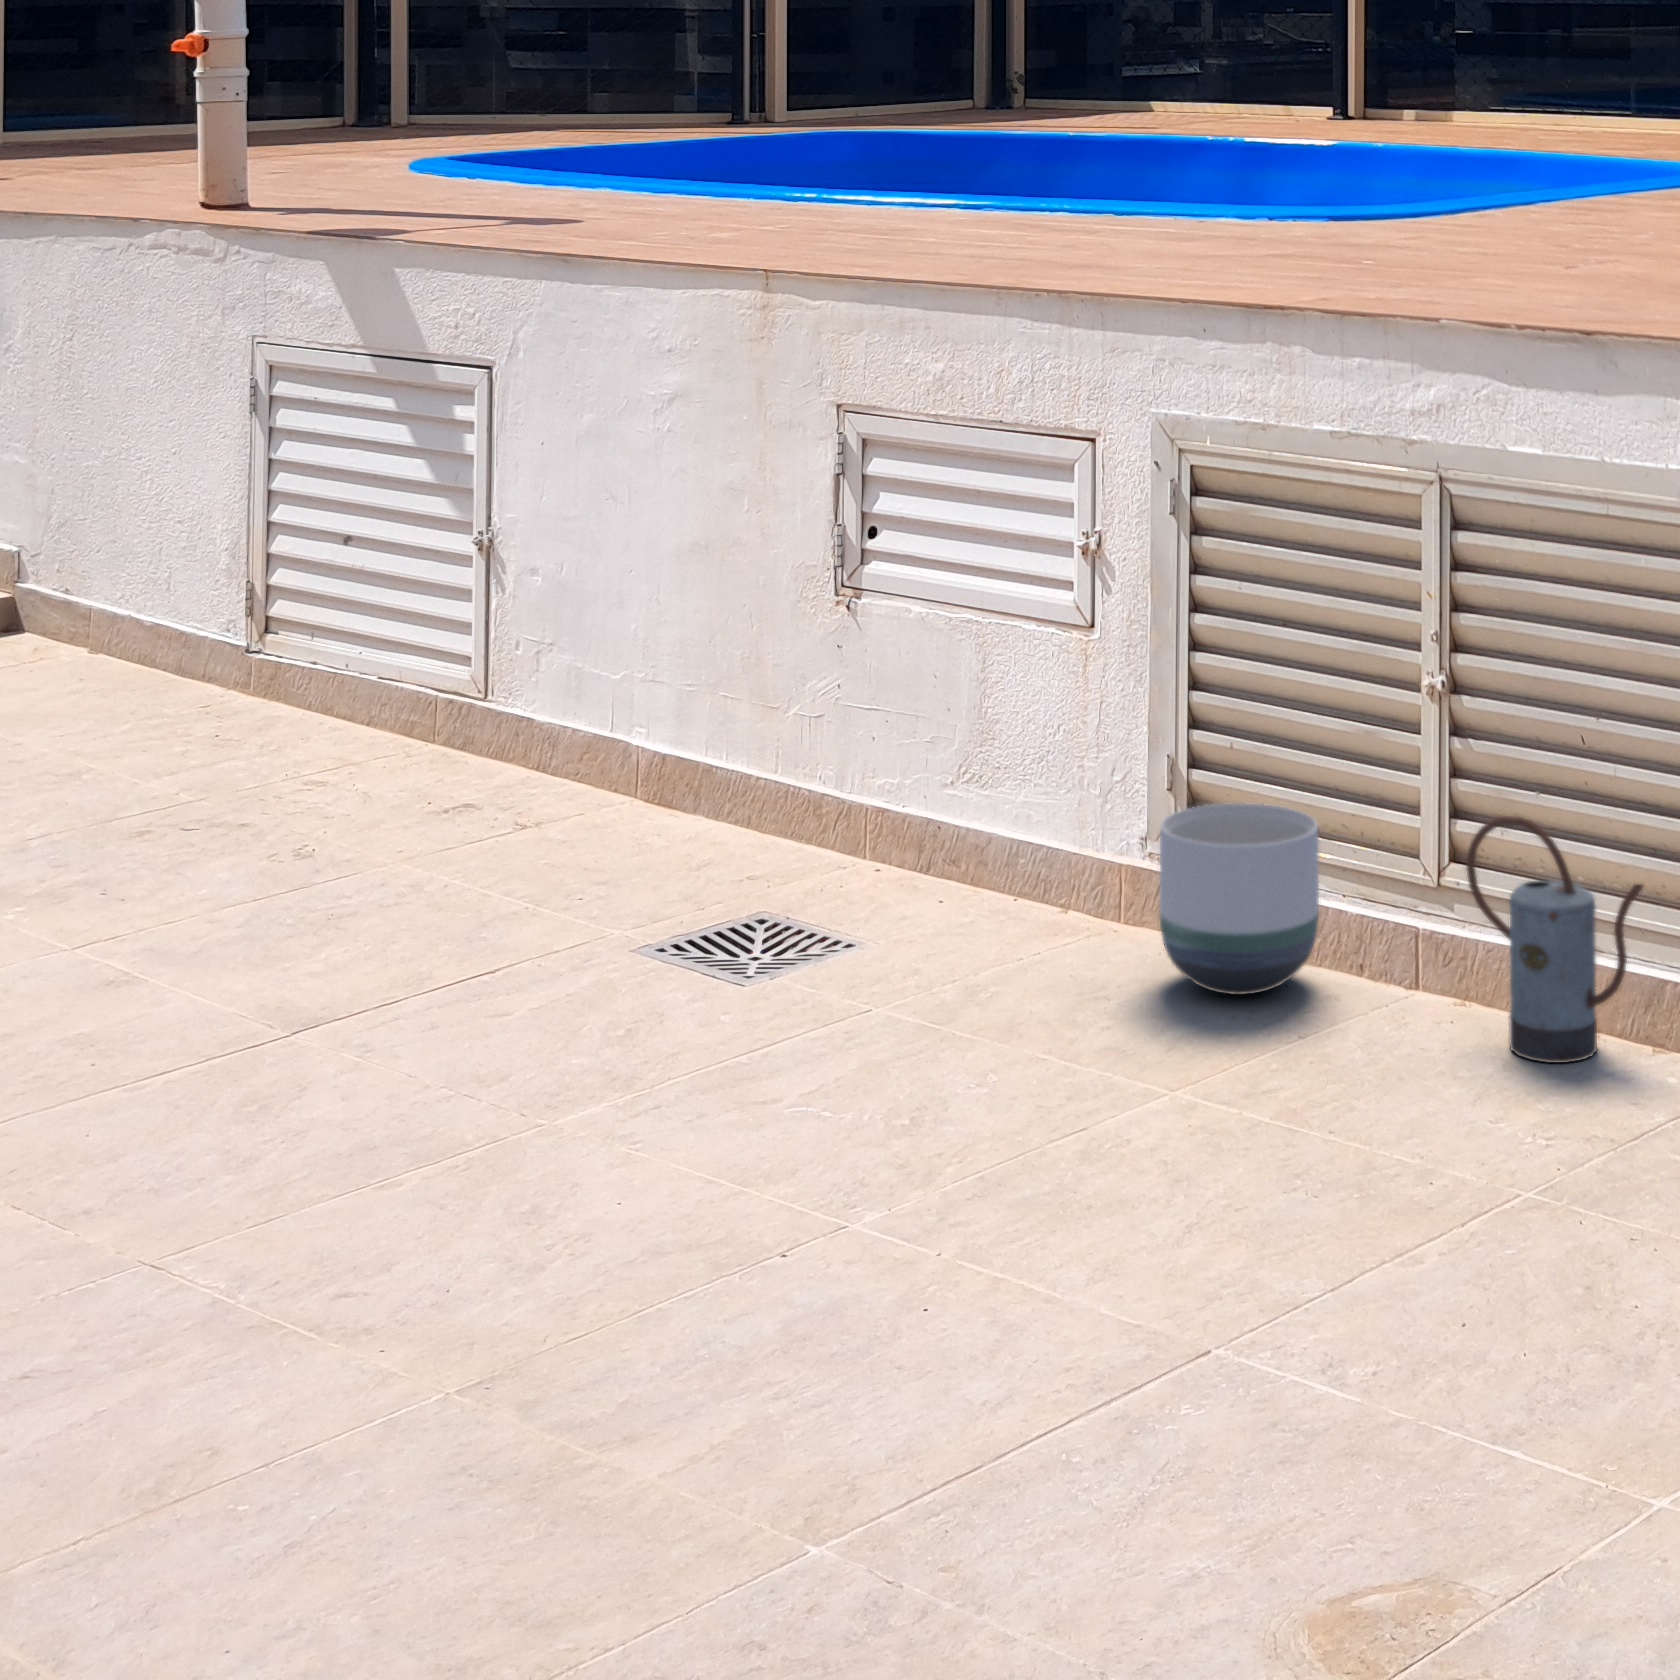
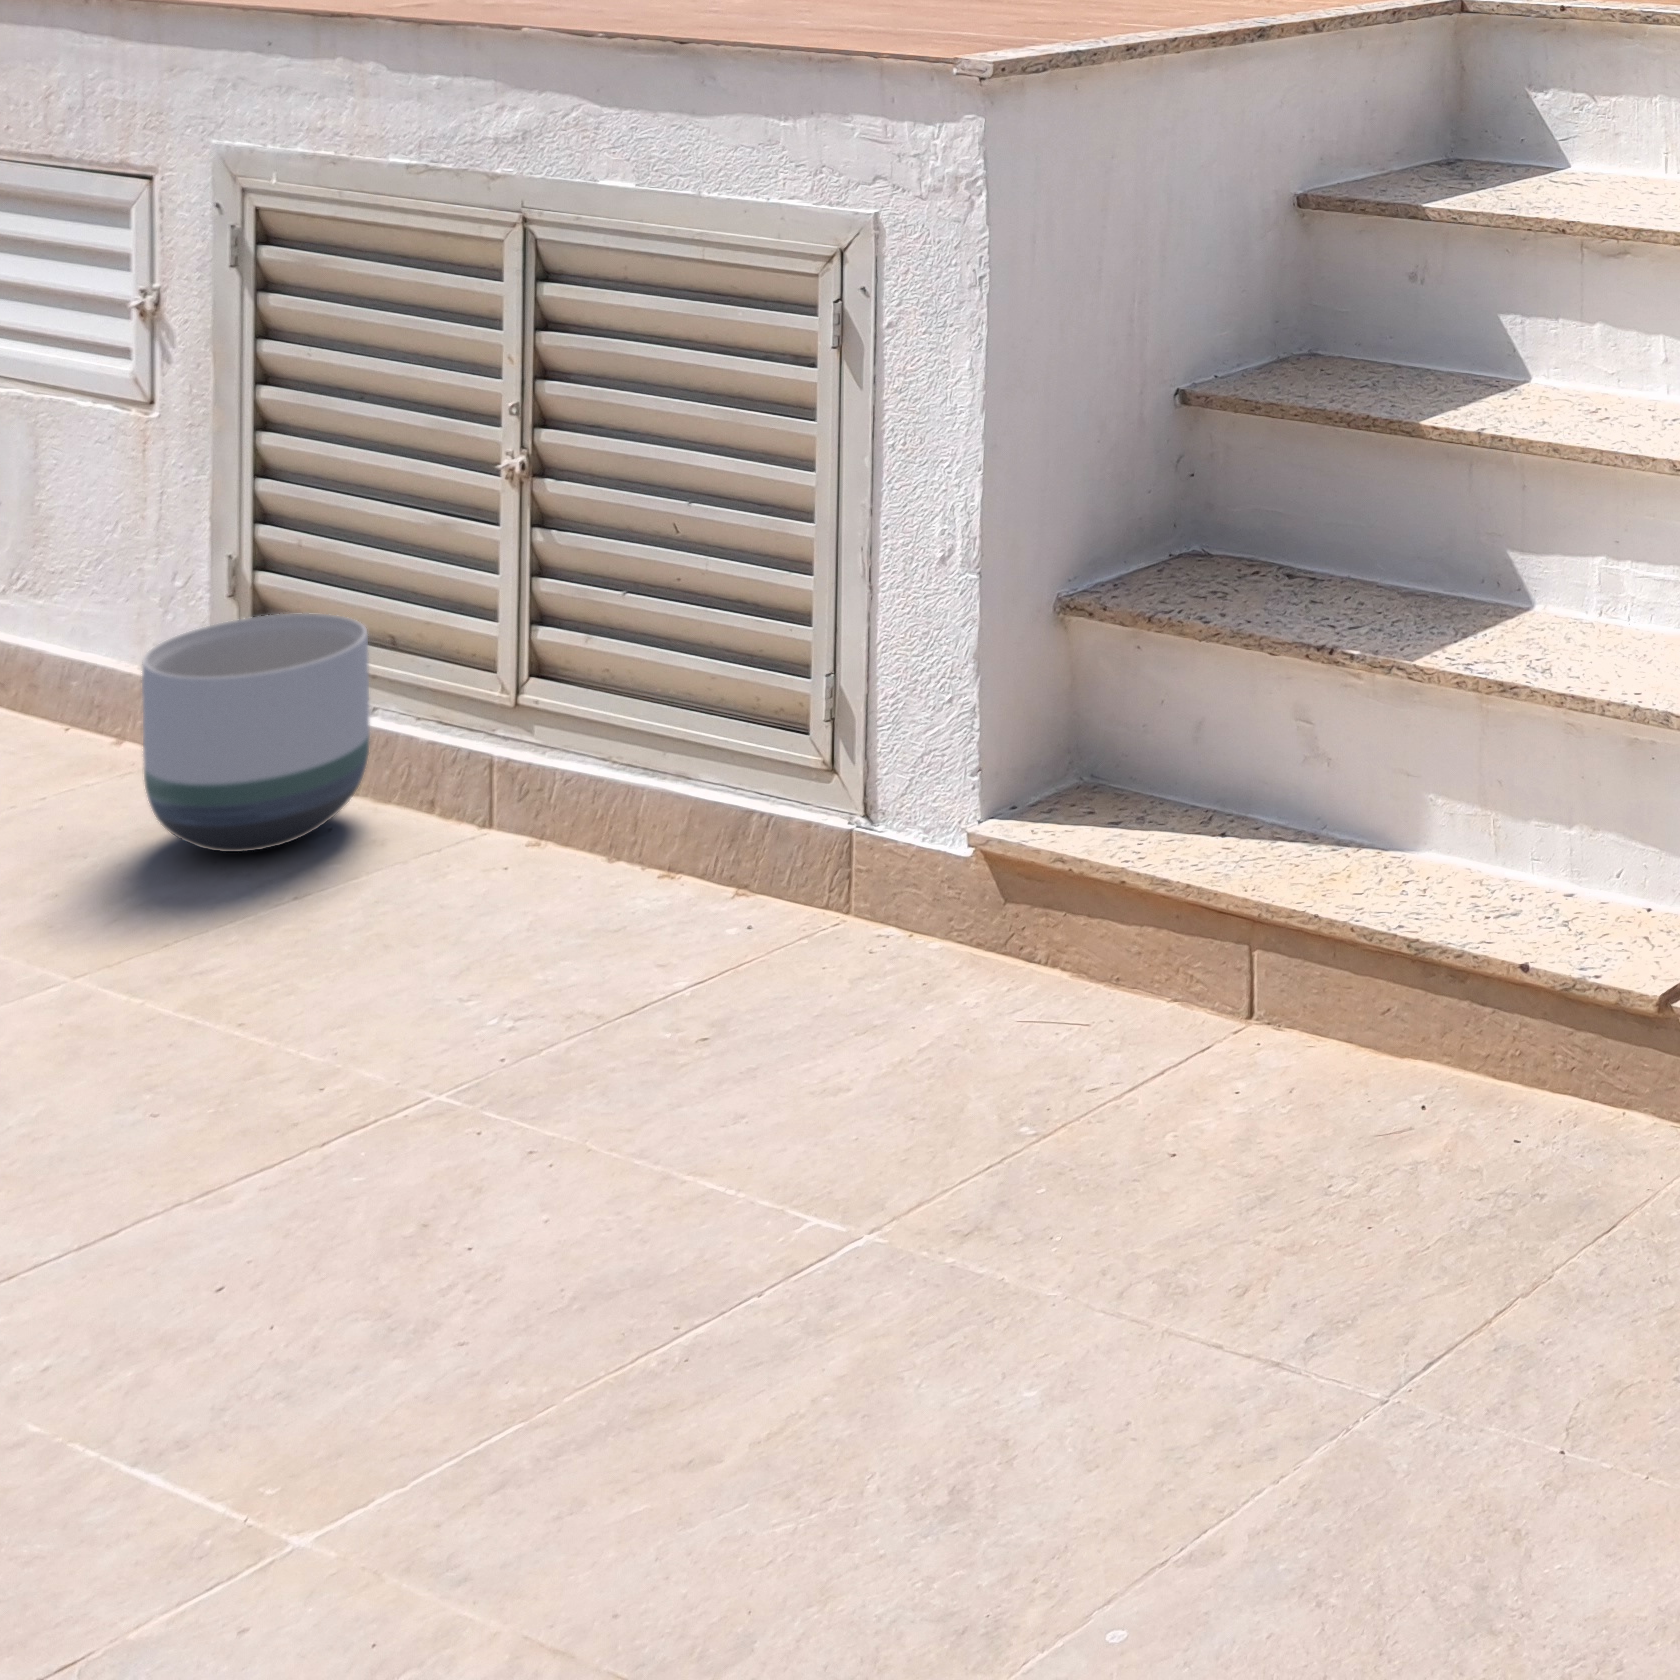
watering can: present [1466,816,1643,1063] -> none [513,627,706,922]

